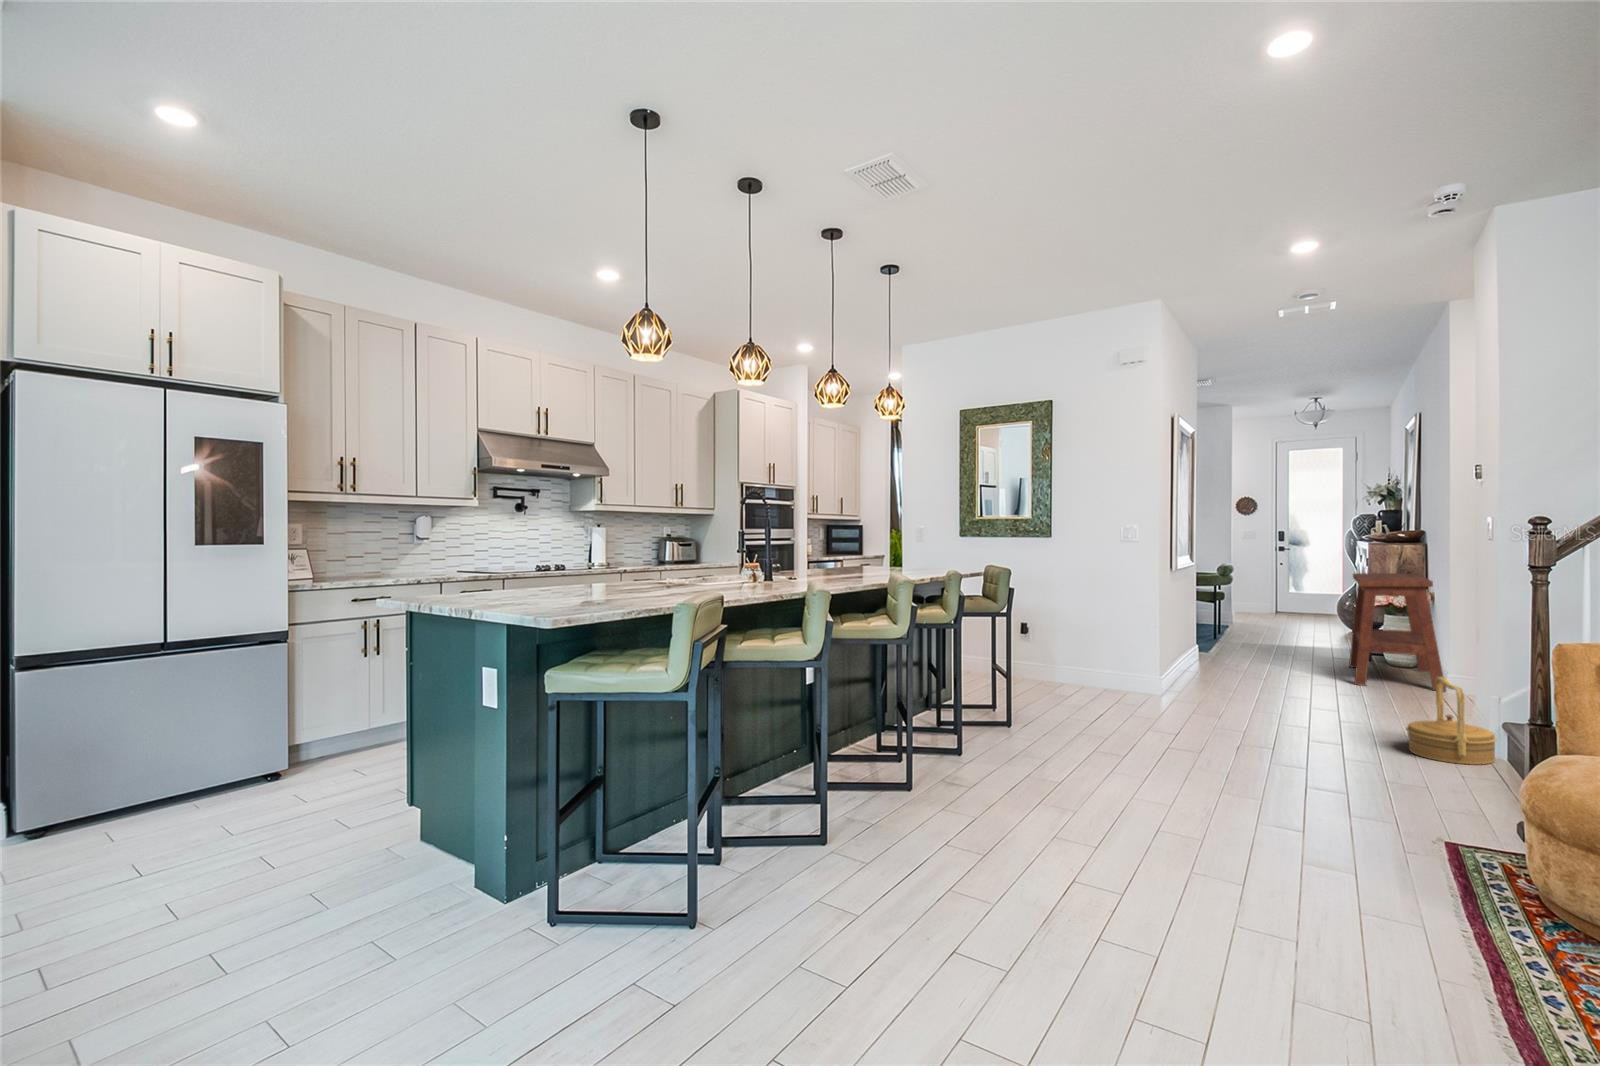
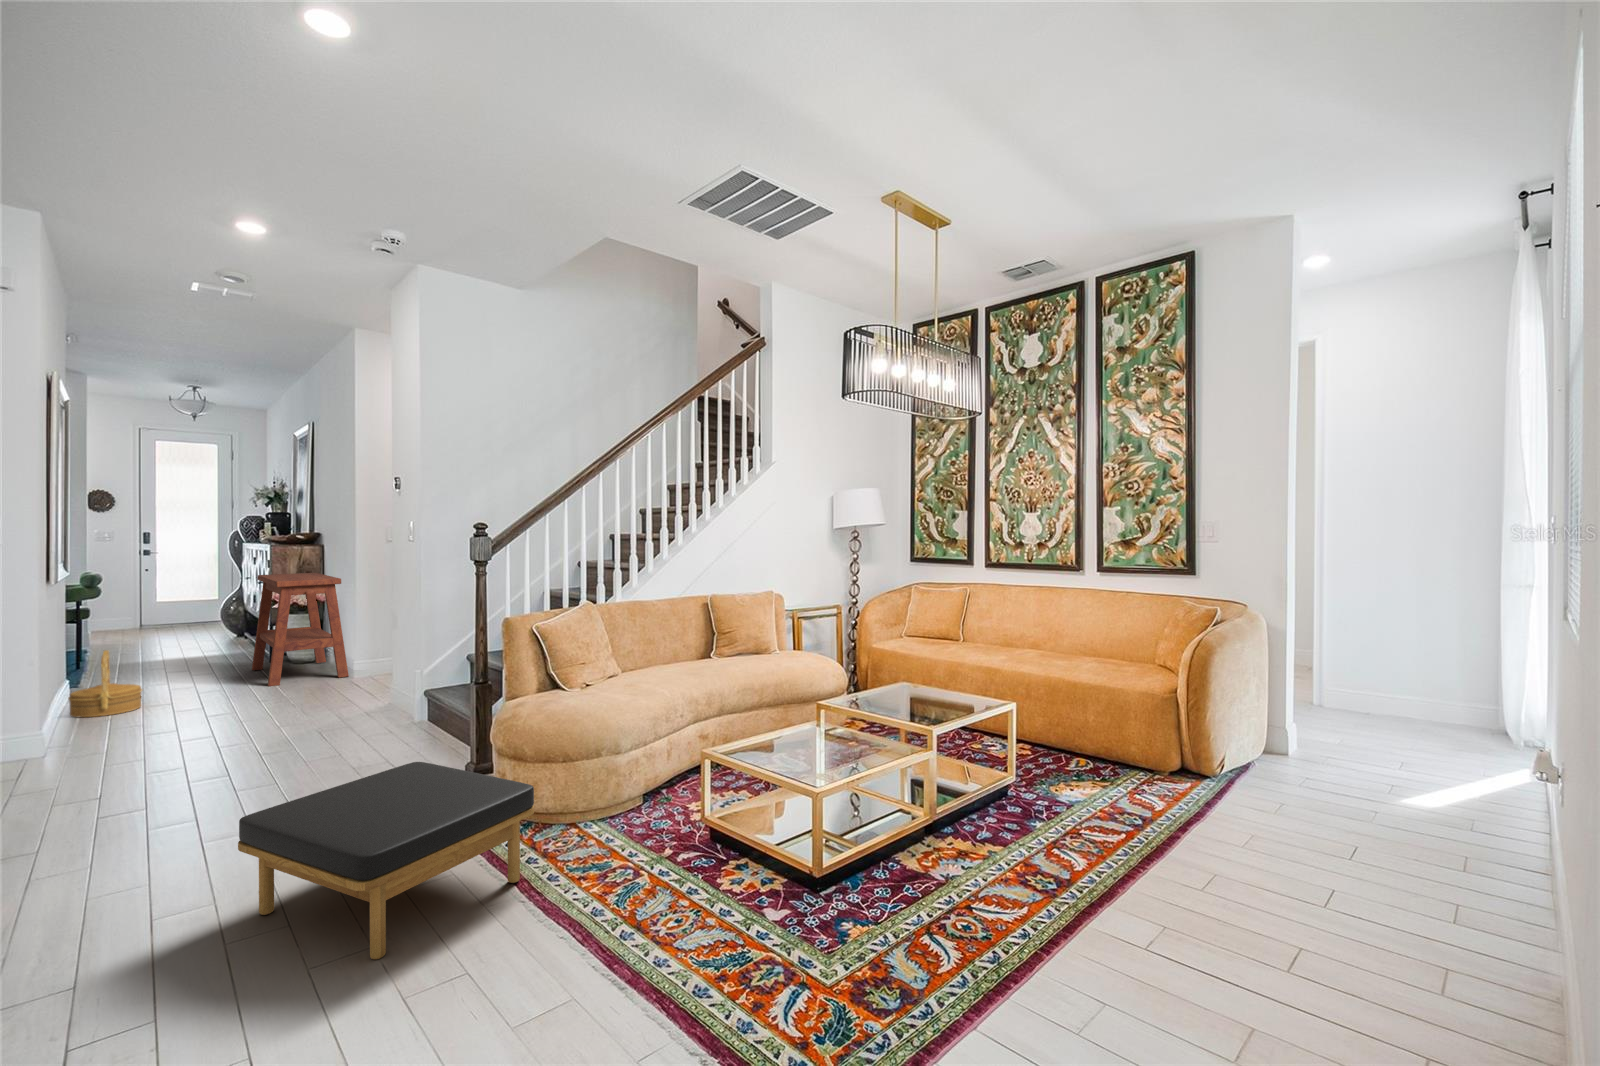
woven basket: present [1407,677,1496,765] -> present [68,650,142,717]
ottoman: none [1203,780,1524,977] -> present [238,762,534,959]

